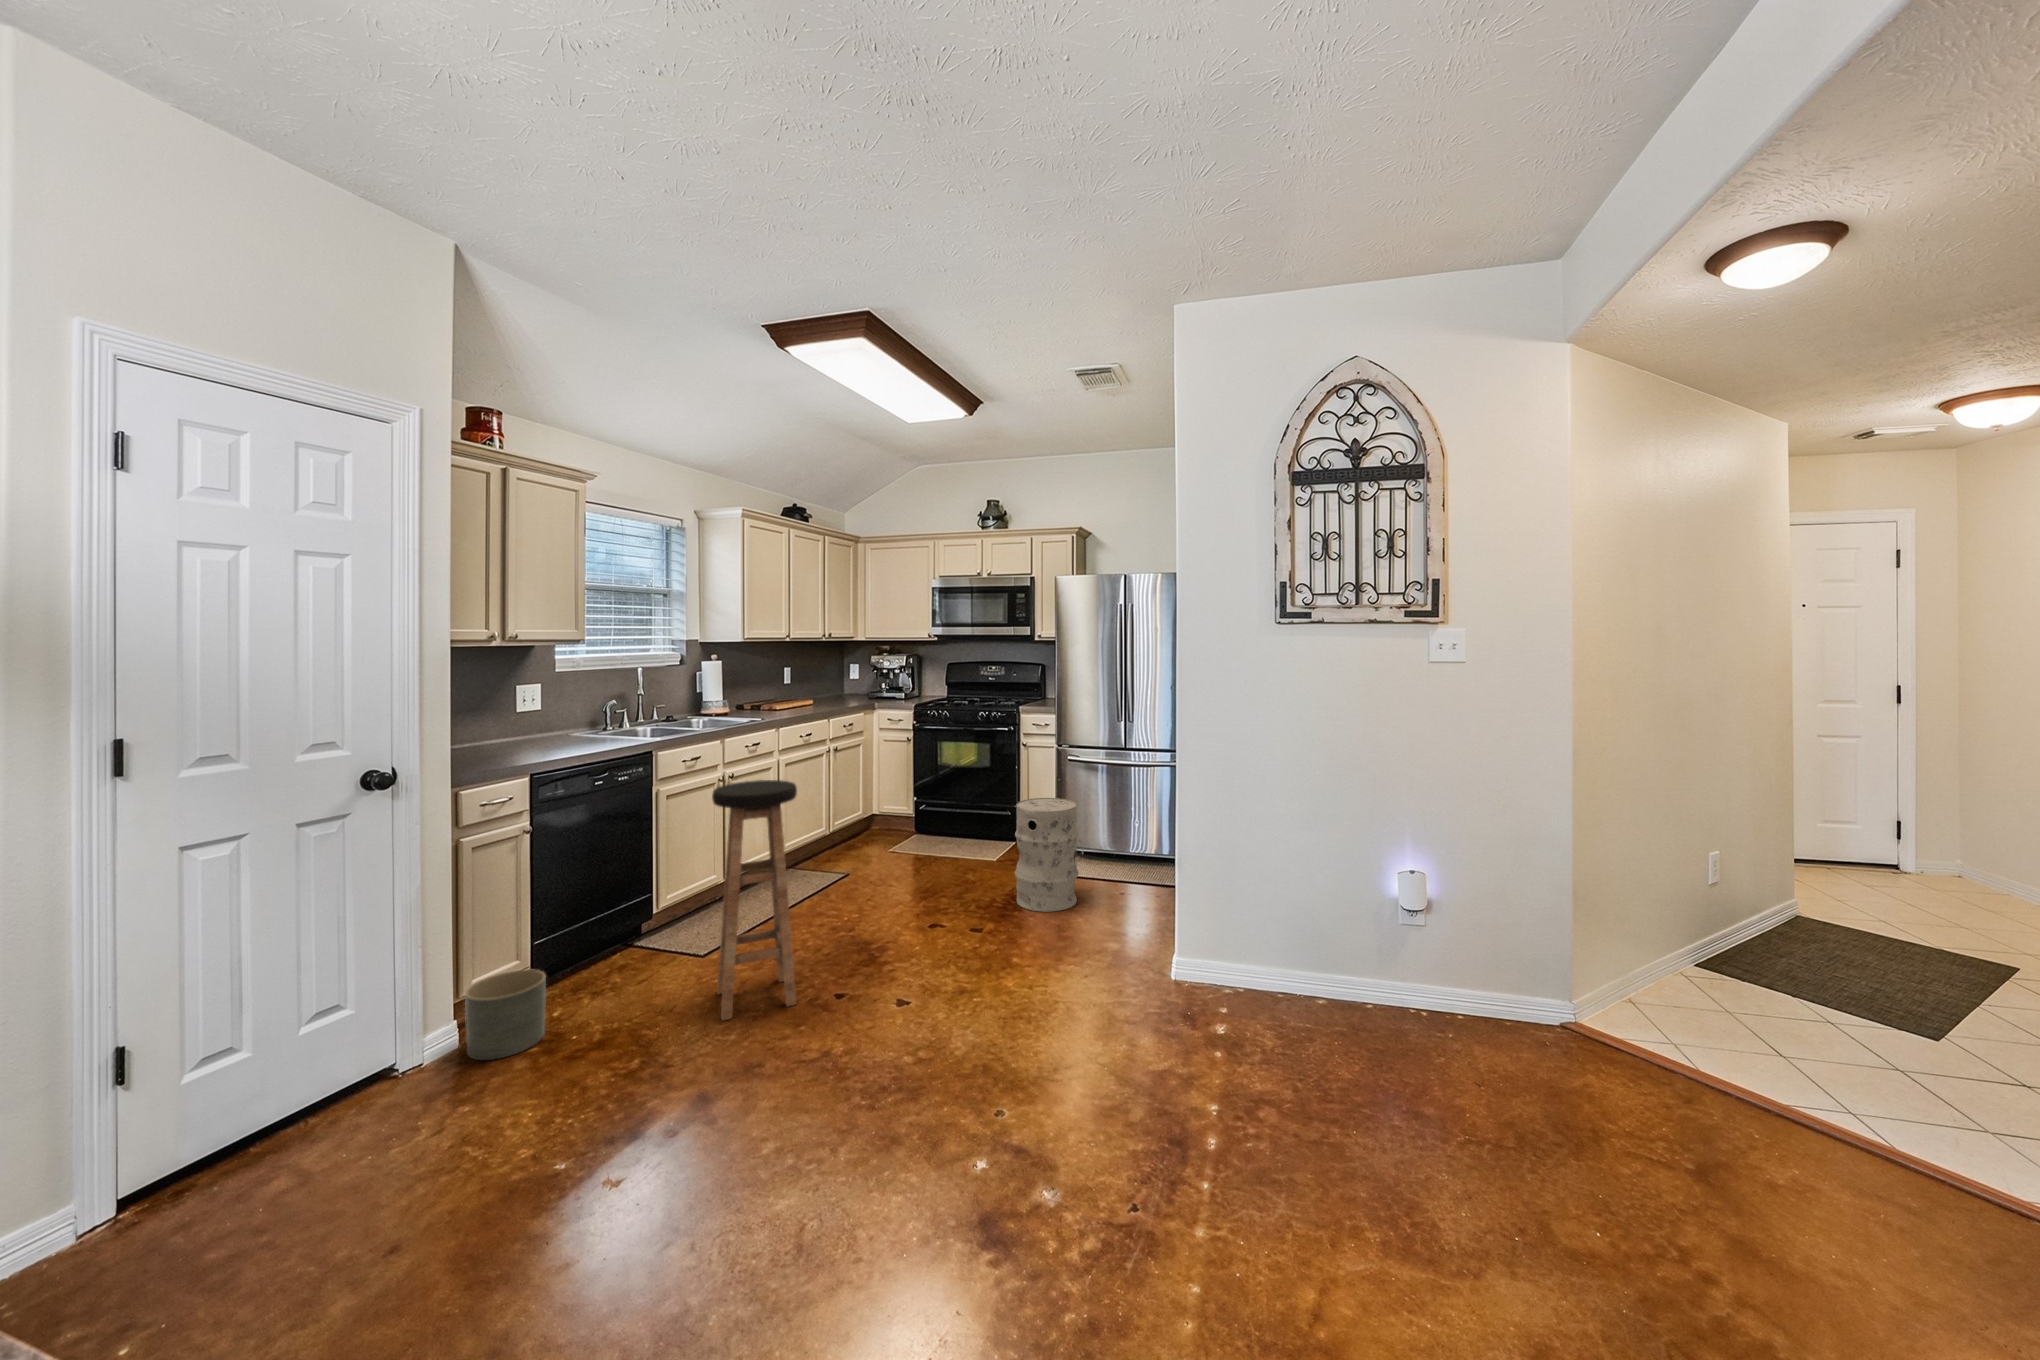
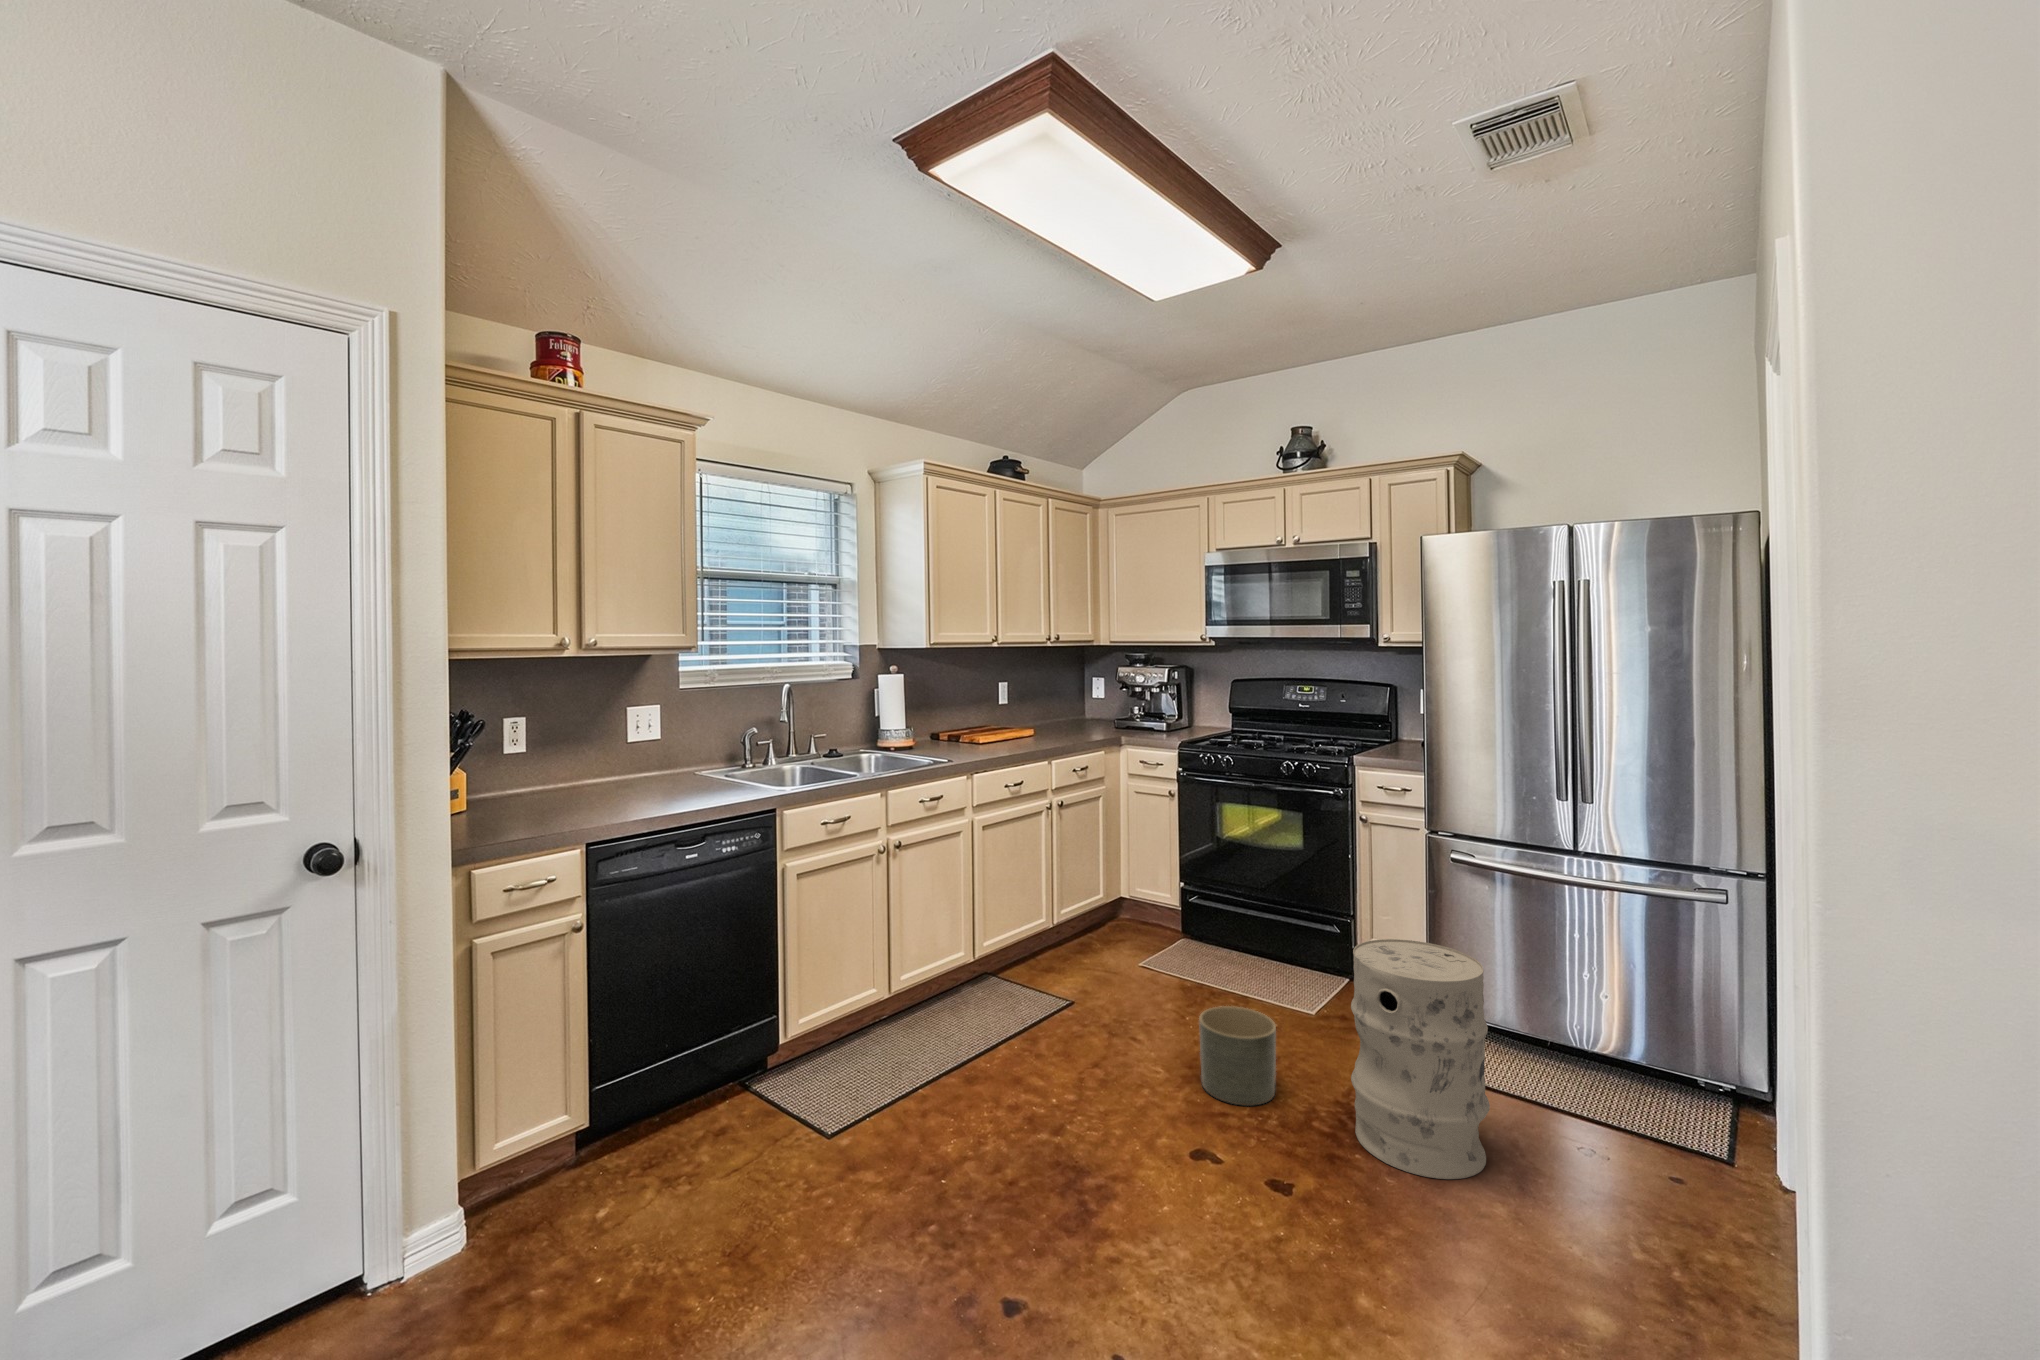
bar stool: present [712,780,797,1020] -> none [796,884,933,1312]
planter: present [465,969,546,1060] -> present [1199,1006,1276,1106]

